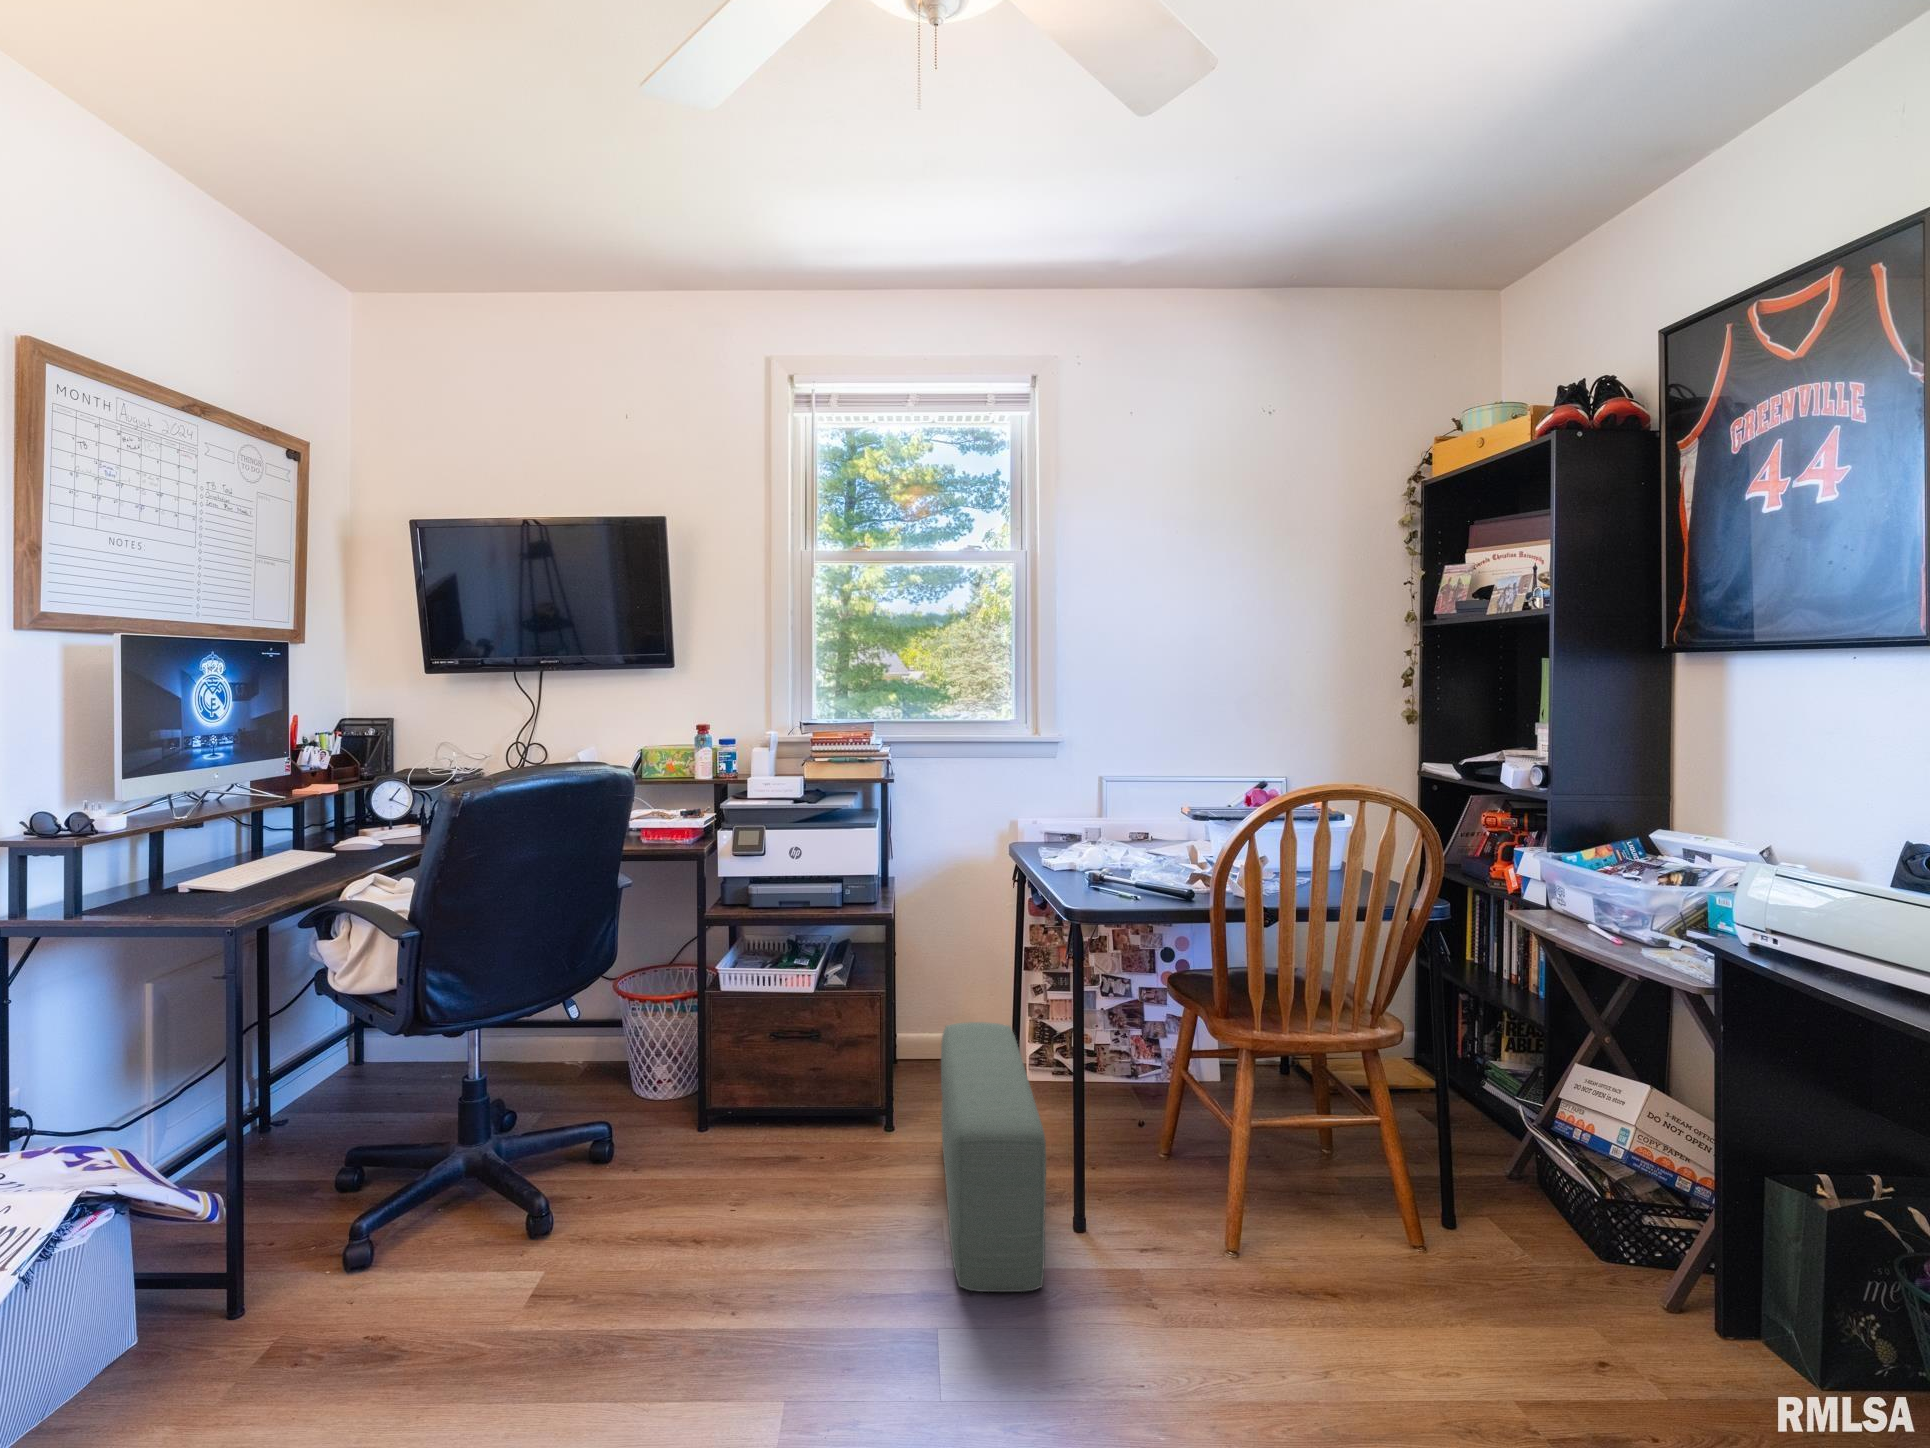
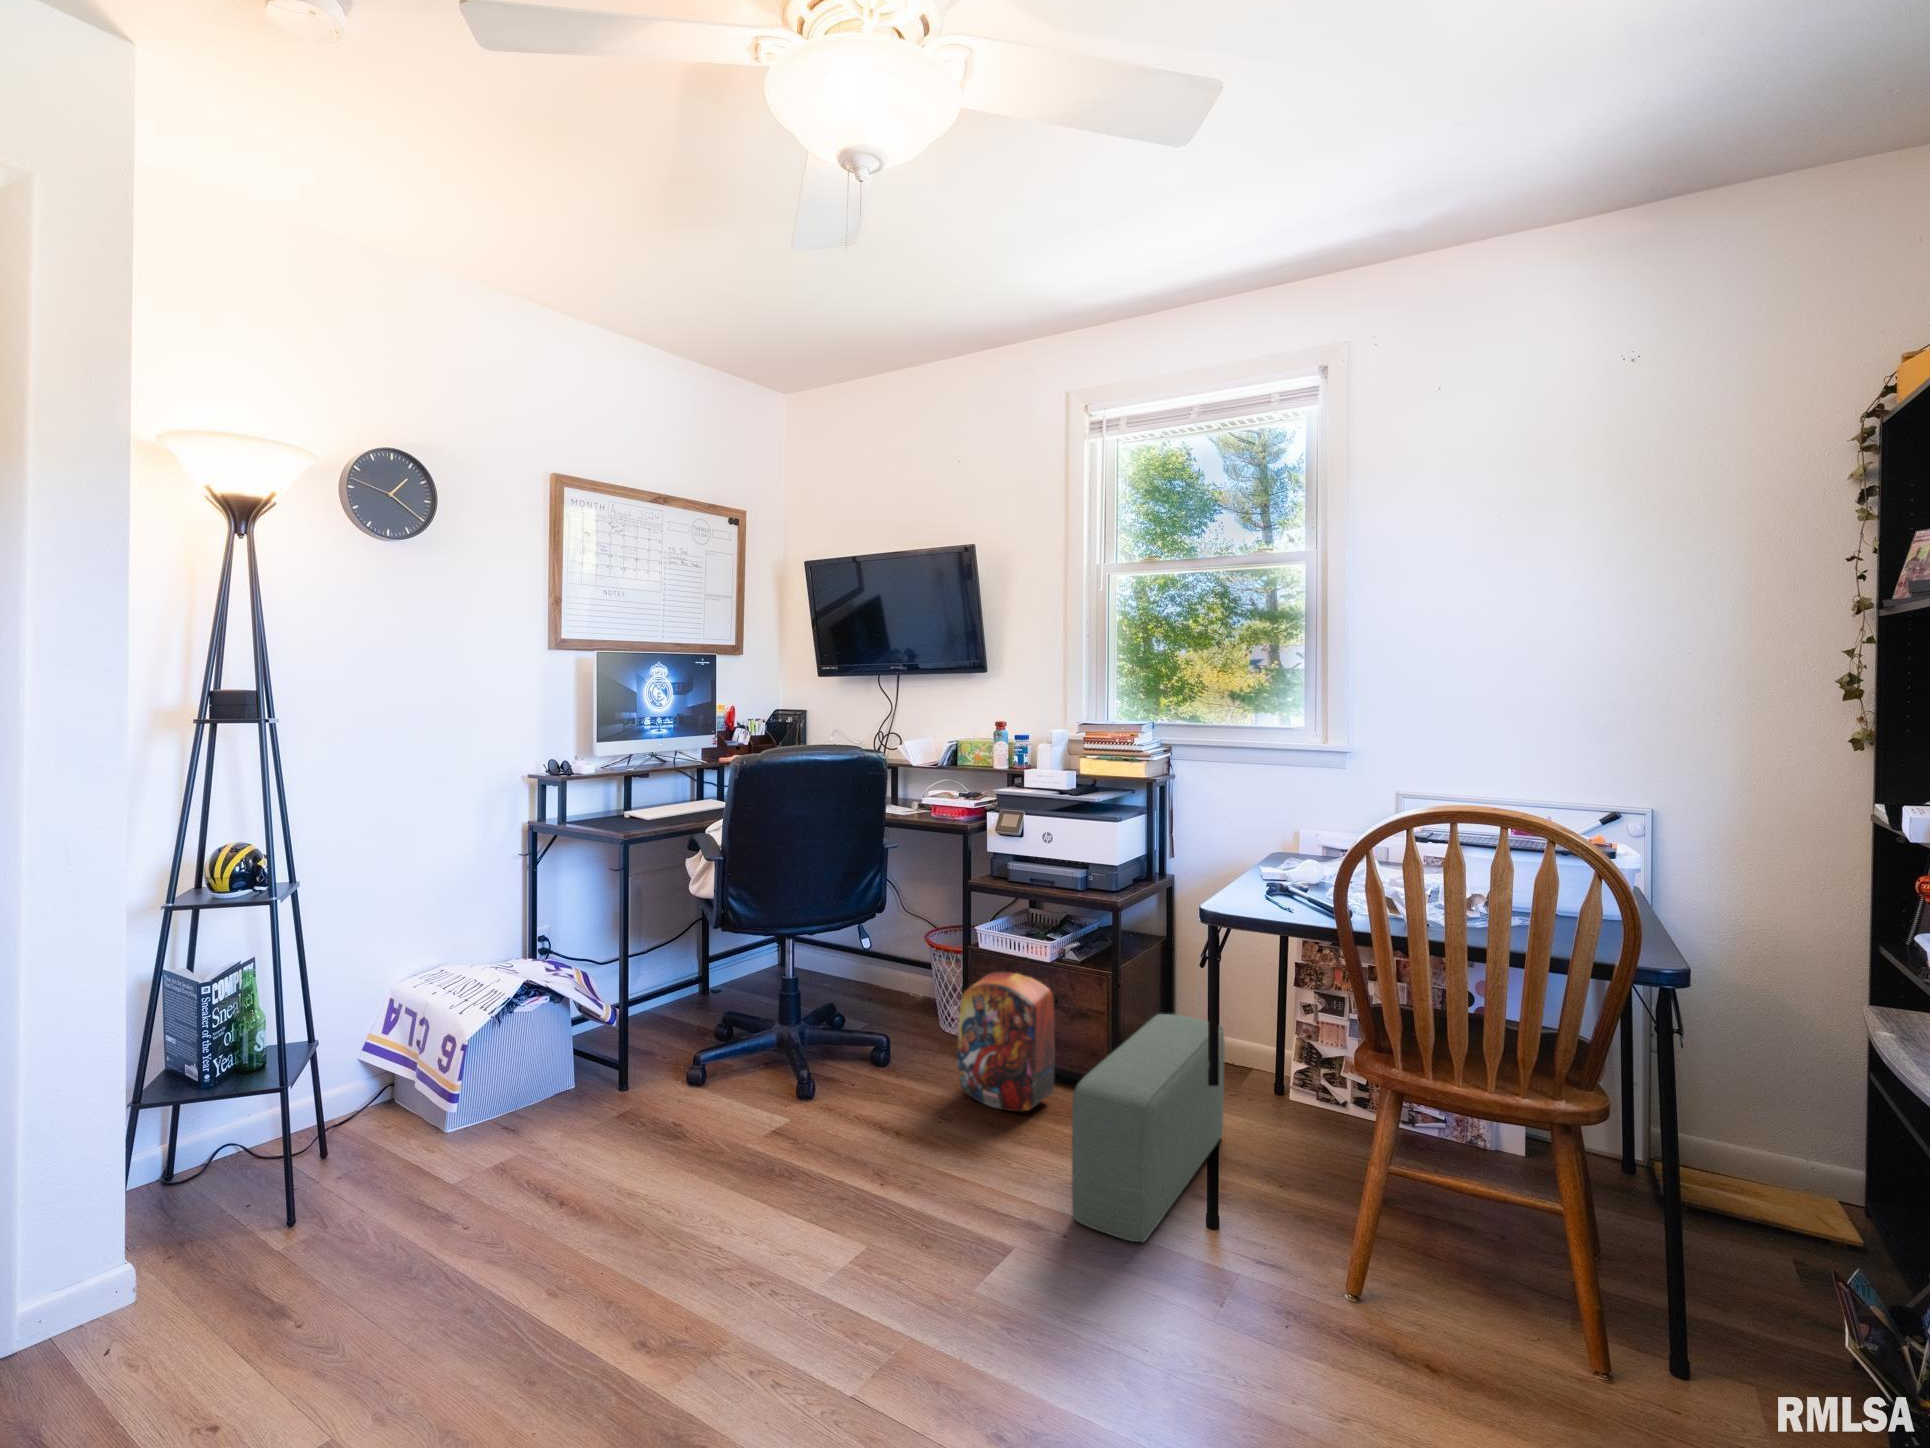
backpack: none [720,991,831,1178] -> present [956,957,1055,1111]

